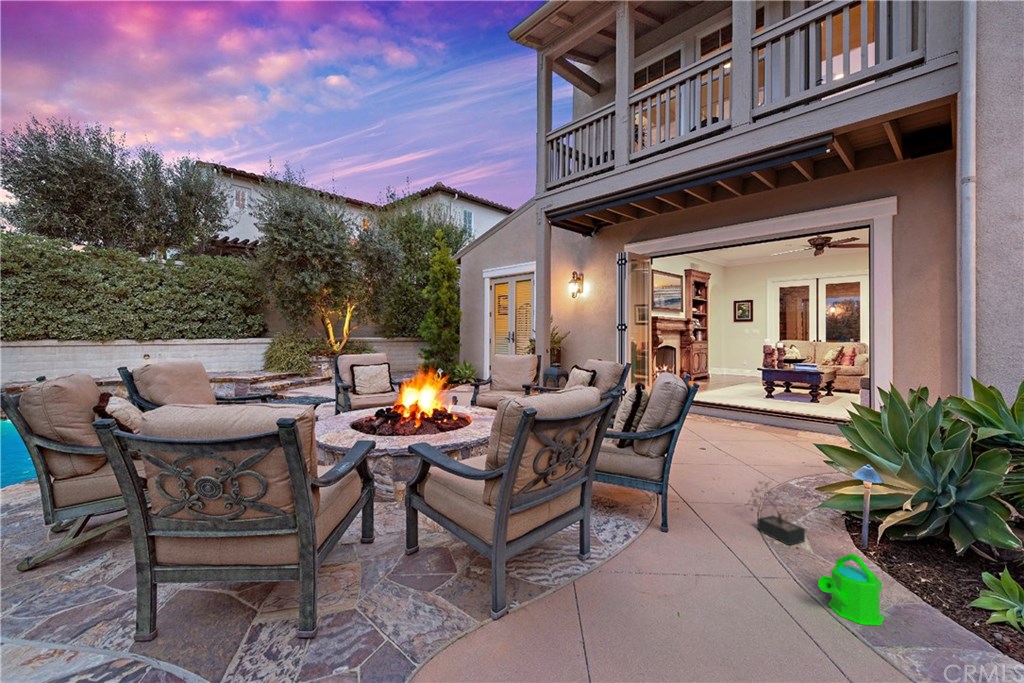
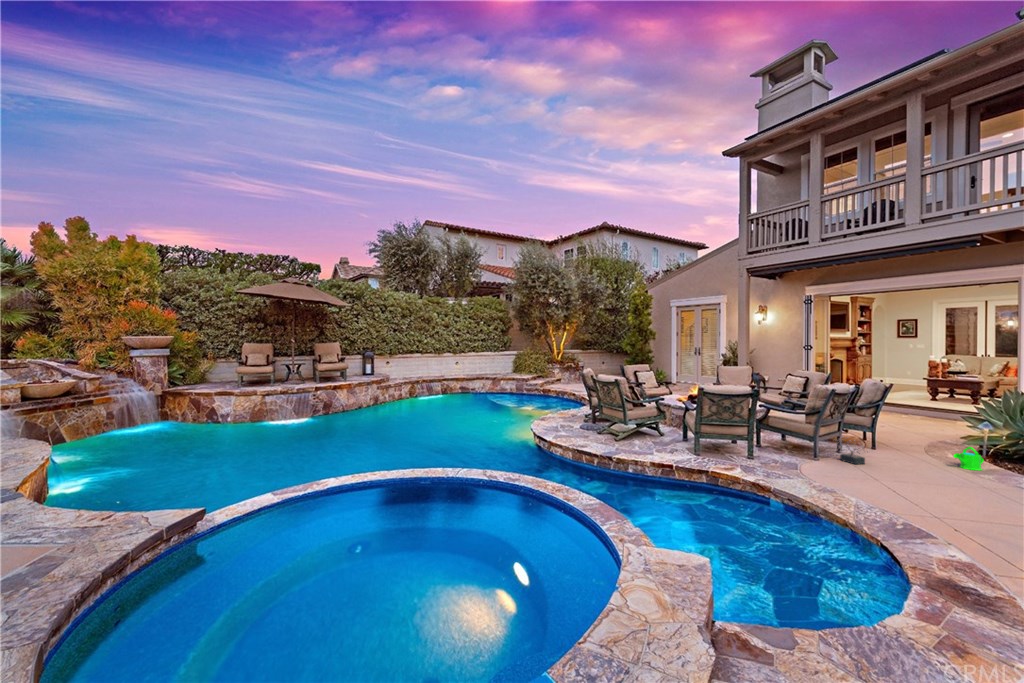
decorative plant: present [748,482,813,545] -> present [839,437,868,464]

